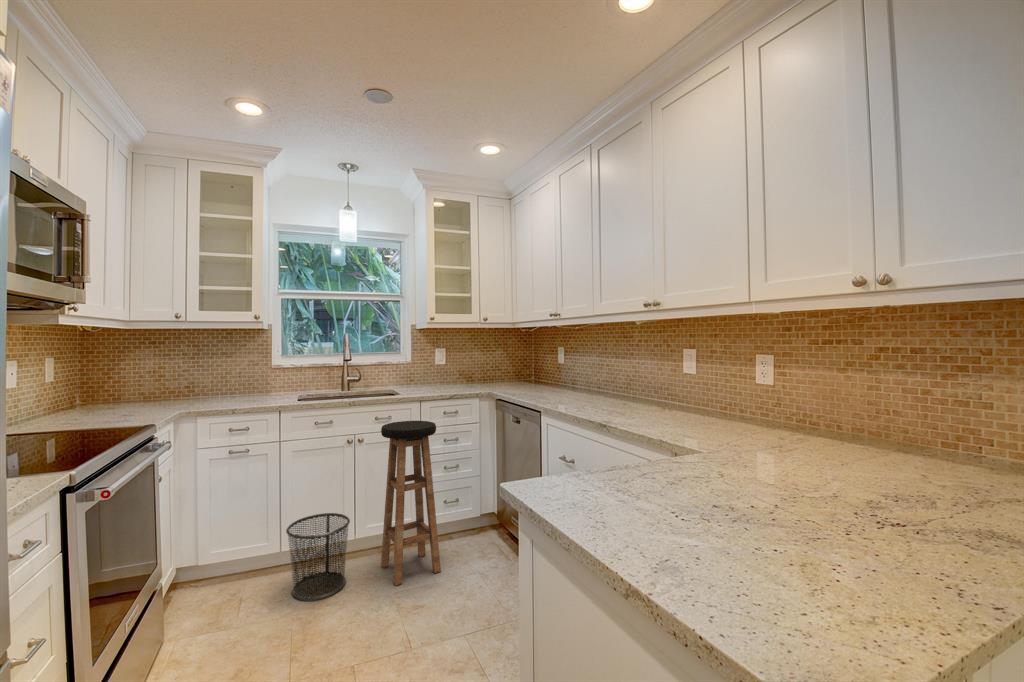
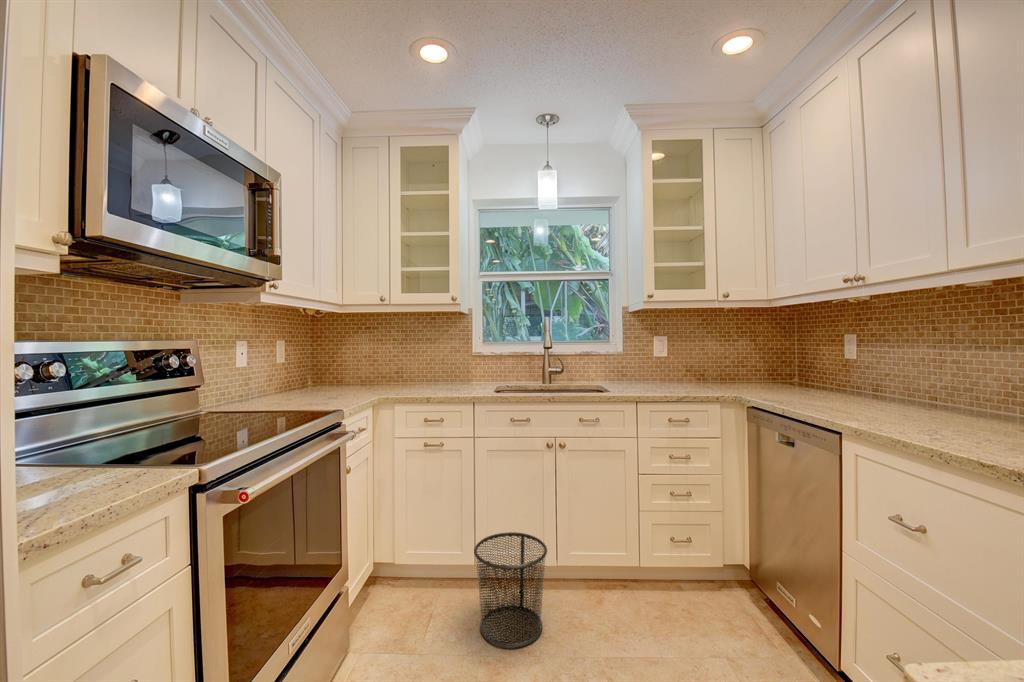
bar stool: present [381,421,441,585] -> none [586,427,671,656]

